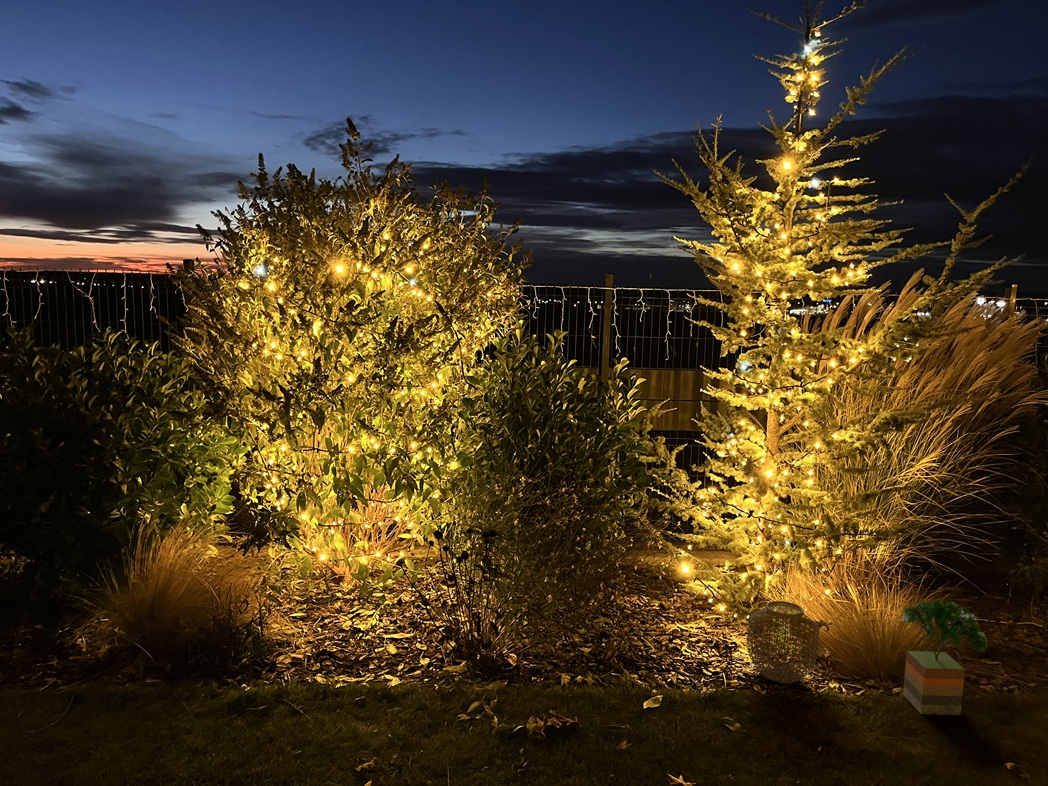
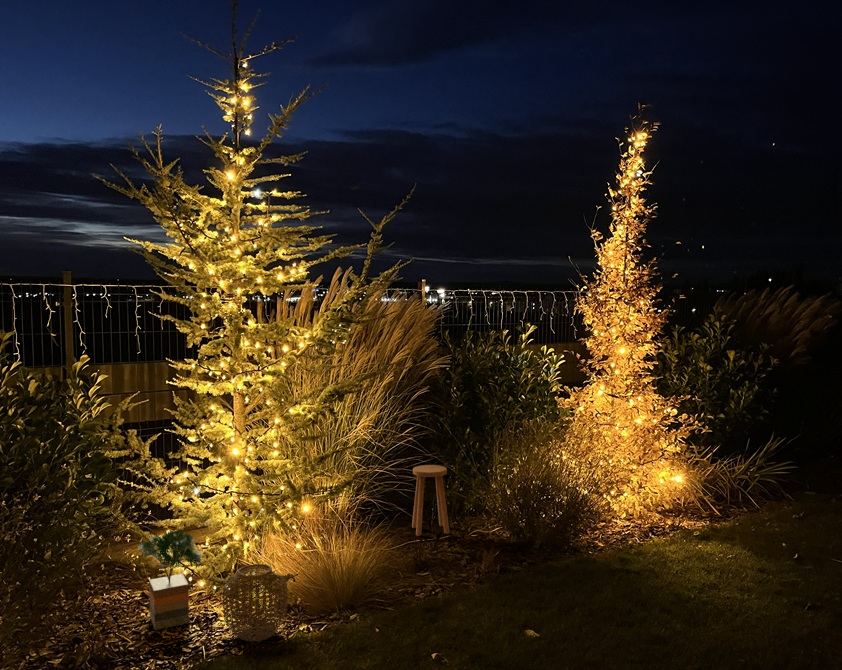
stool: none [973,523,1033,615] -> present [412,465,449,536]
potted tree: present [902,599,988,715] -> present [138,530,202,630]

